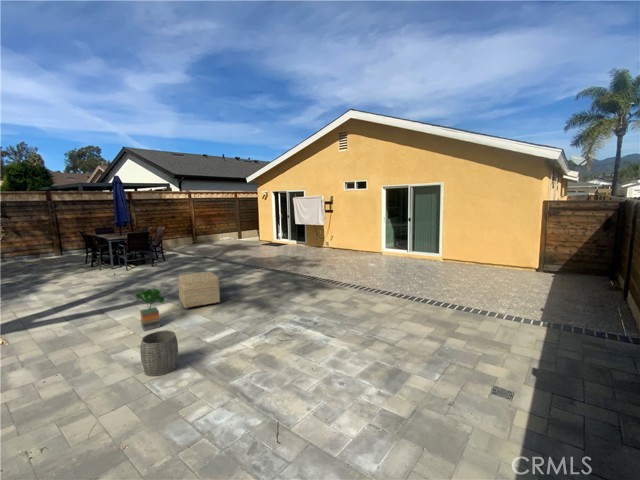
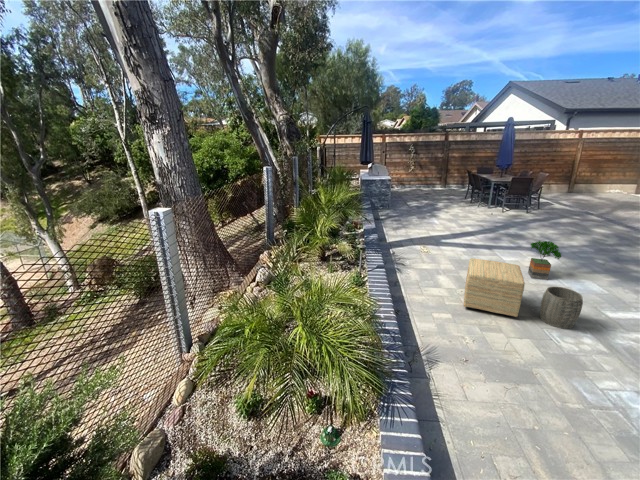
ottoman: present [178,272,220,309] -> present [464,258,525,317]

